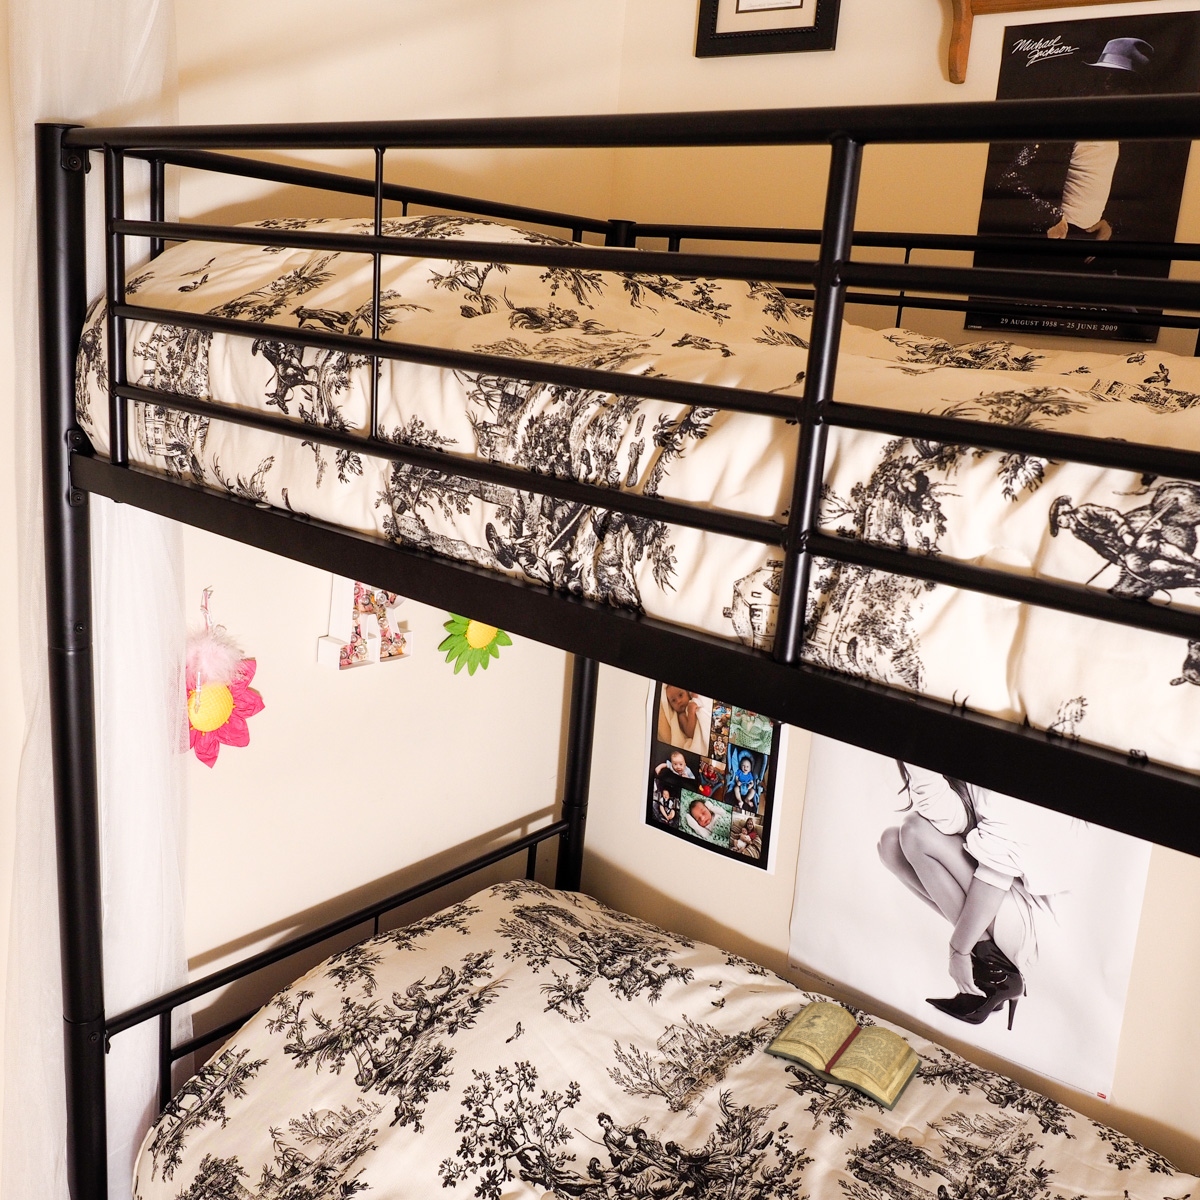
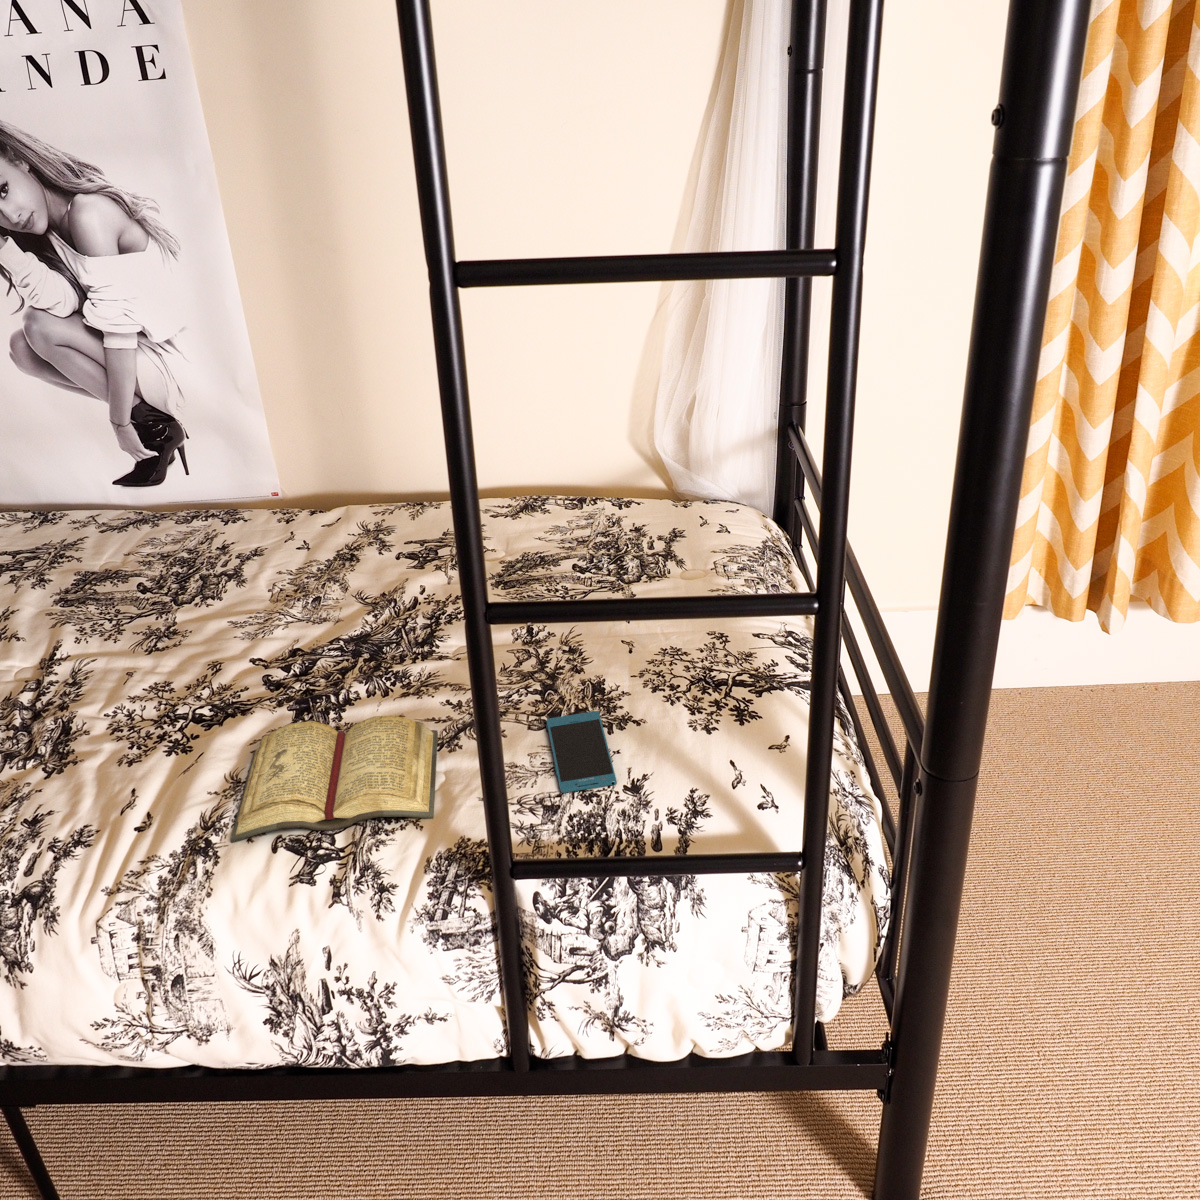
smartphone: none [986,1097,1044,1165] -> present [546,711,617,793]

